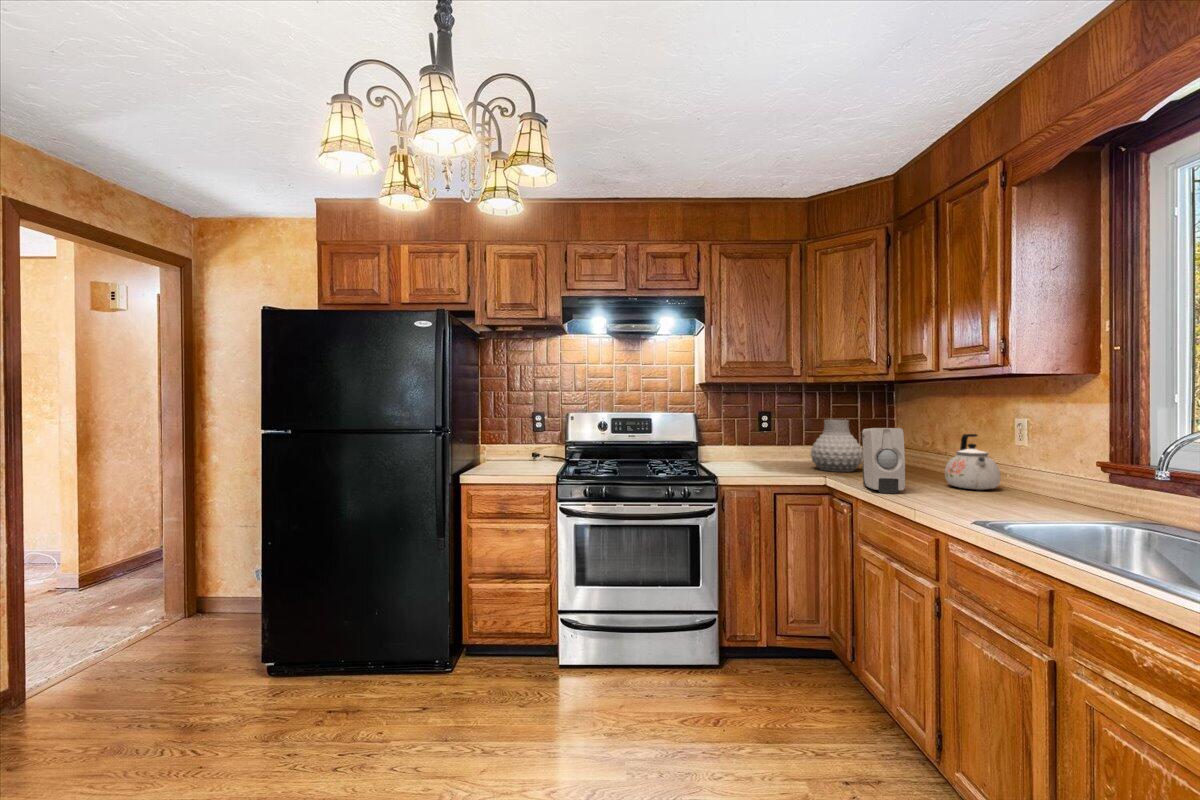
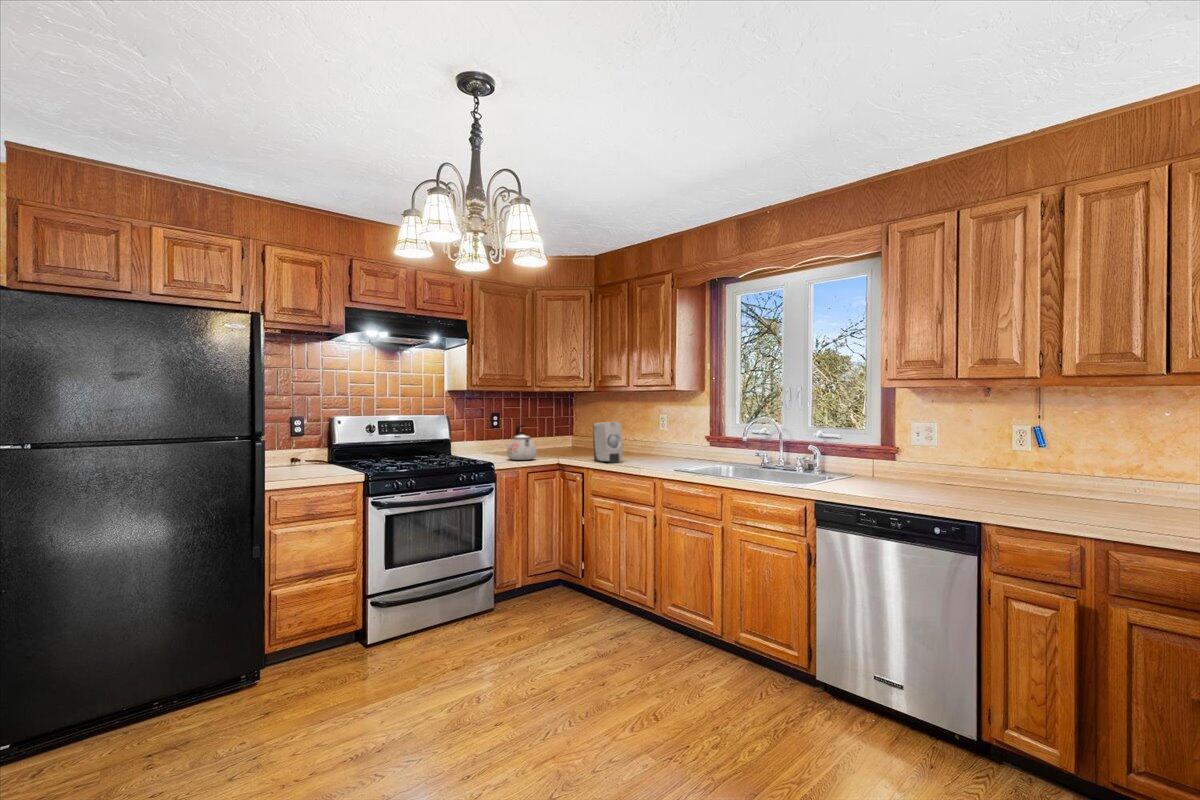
vase: present [811,419,863,472] -> none [540,419,575,456]
kettle: present [945,434,1001,490] -> present [507,425,537,460]

